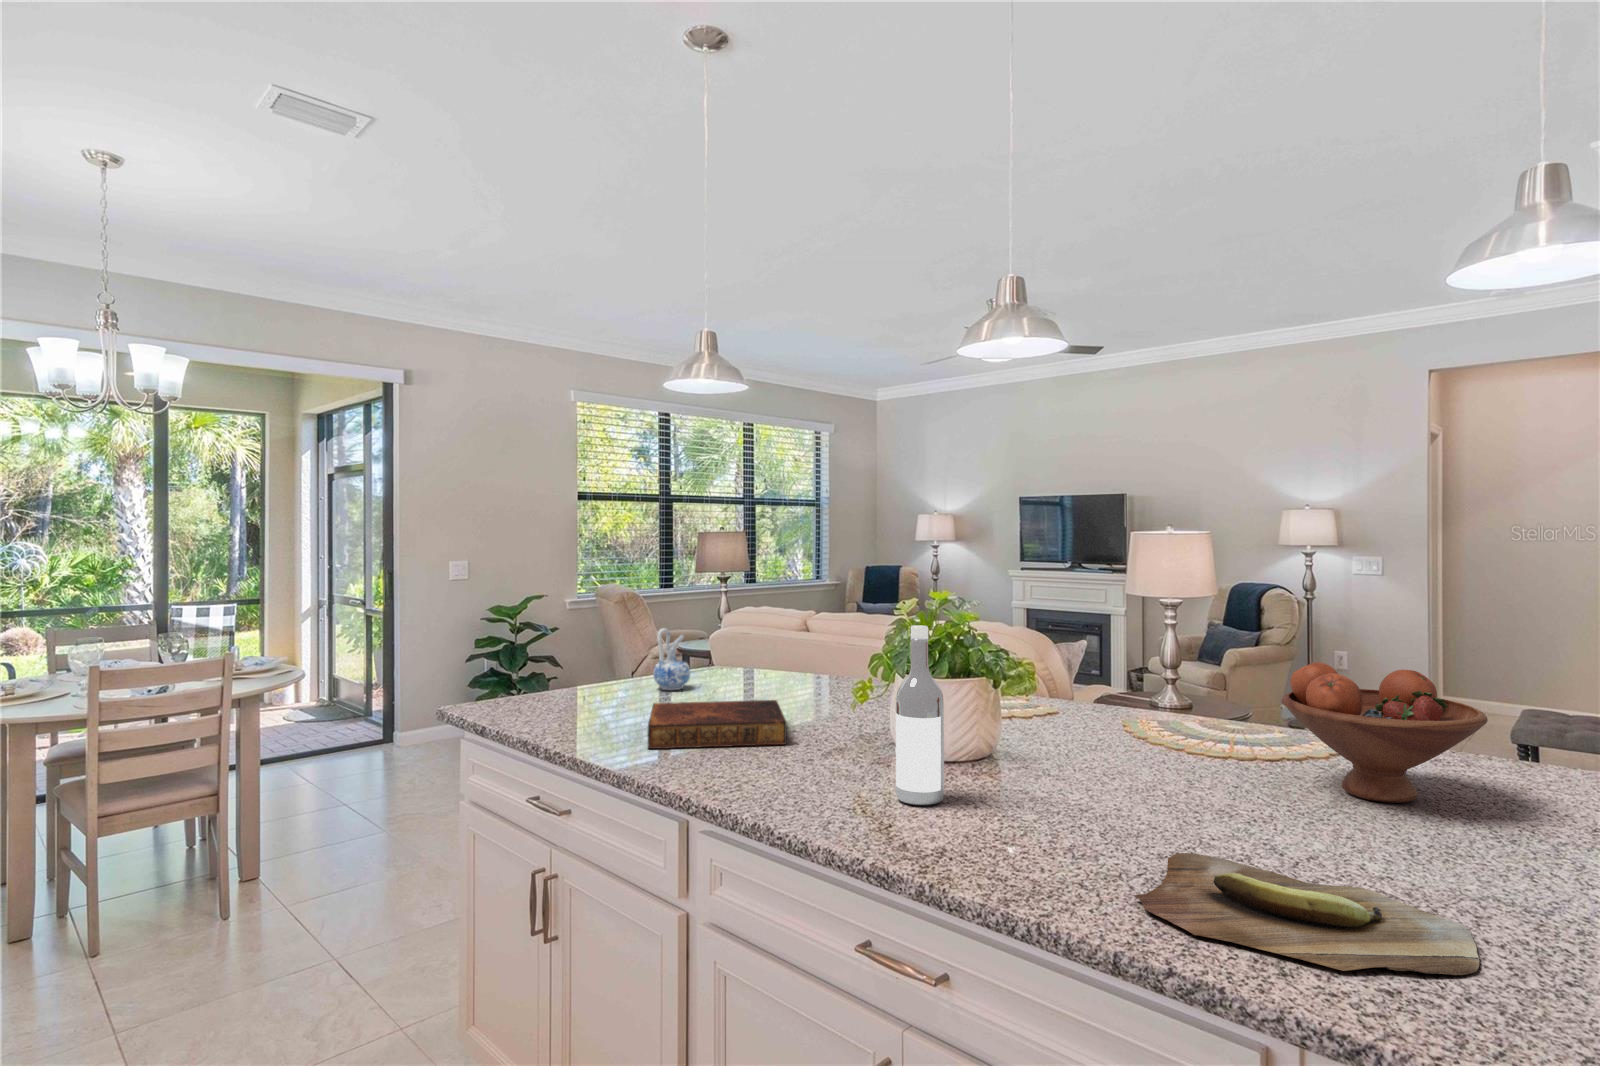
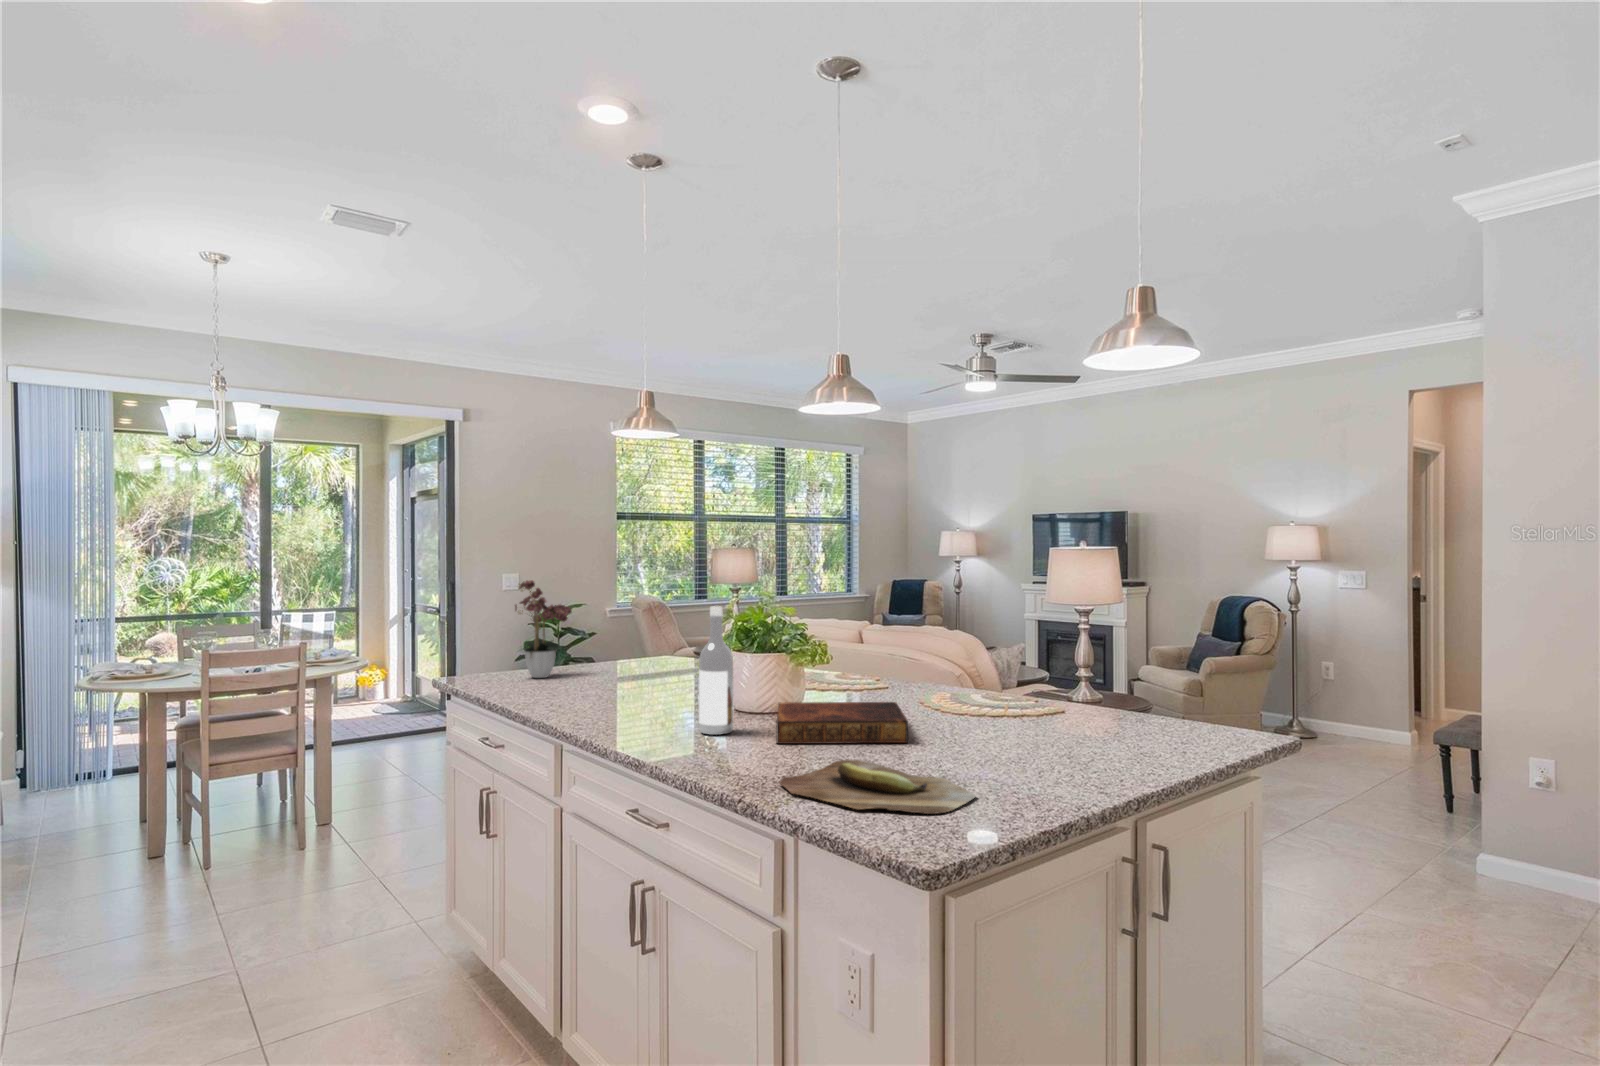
flower arrangement: none [545,573,626,706] -> present [515,580,572,678]
ceramic pitcher: present [653,628,690,690] -> none [605,620,634,670]
fruit bowl: present [1282,662,1488,803] -> none [995,638,1130,741]
book: present [648,700,787,749] -> present [777,702,908,744]

